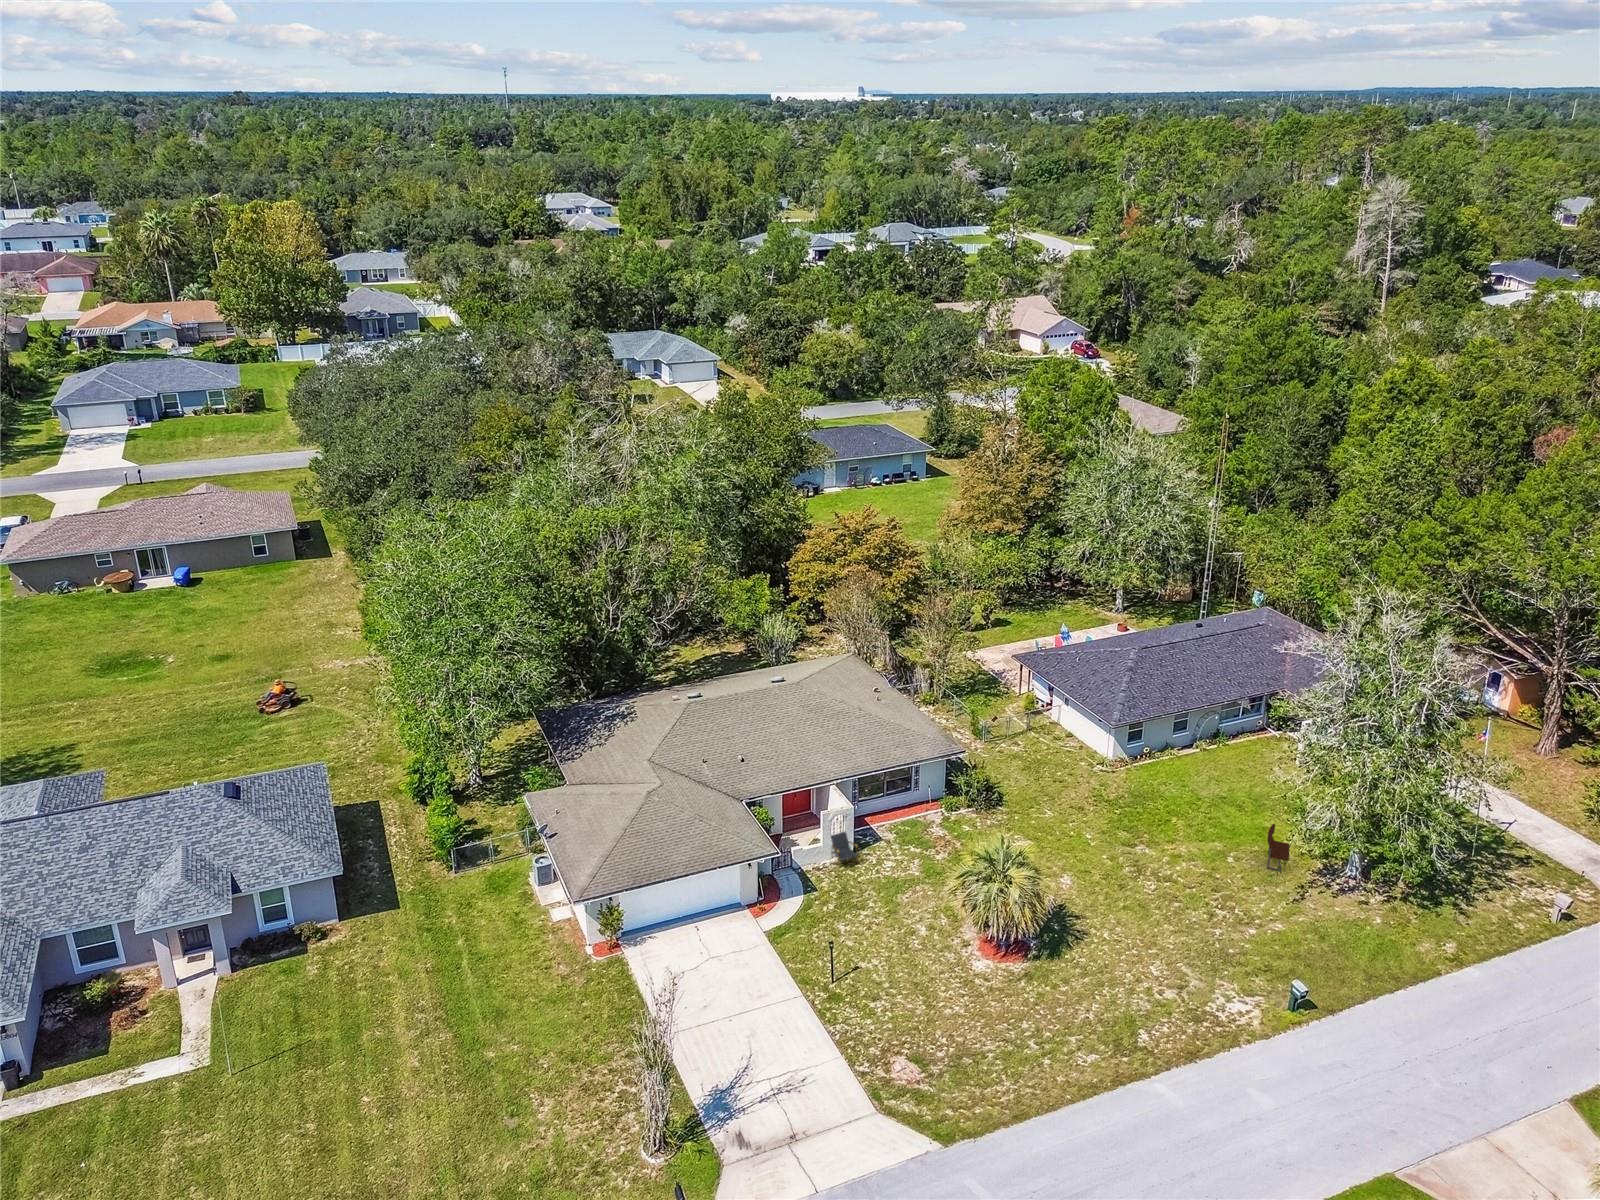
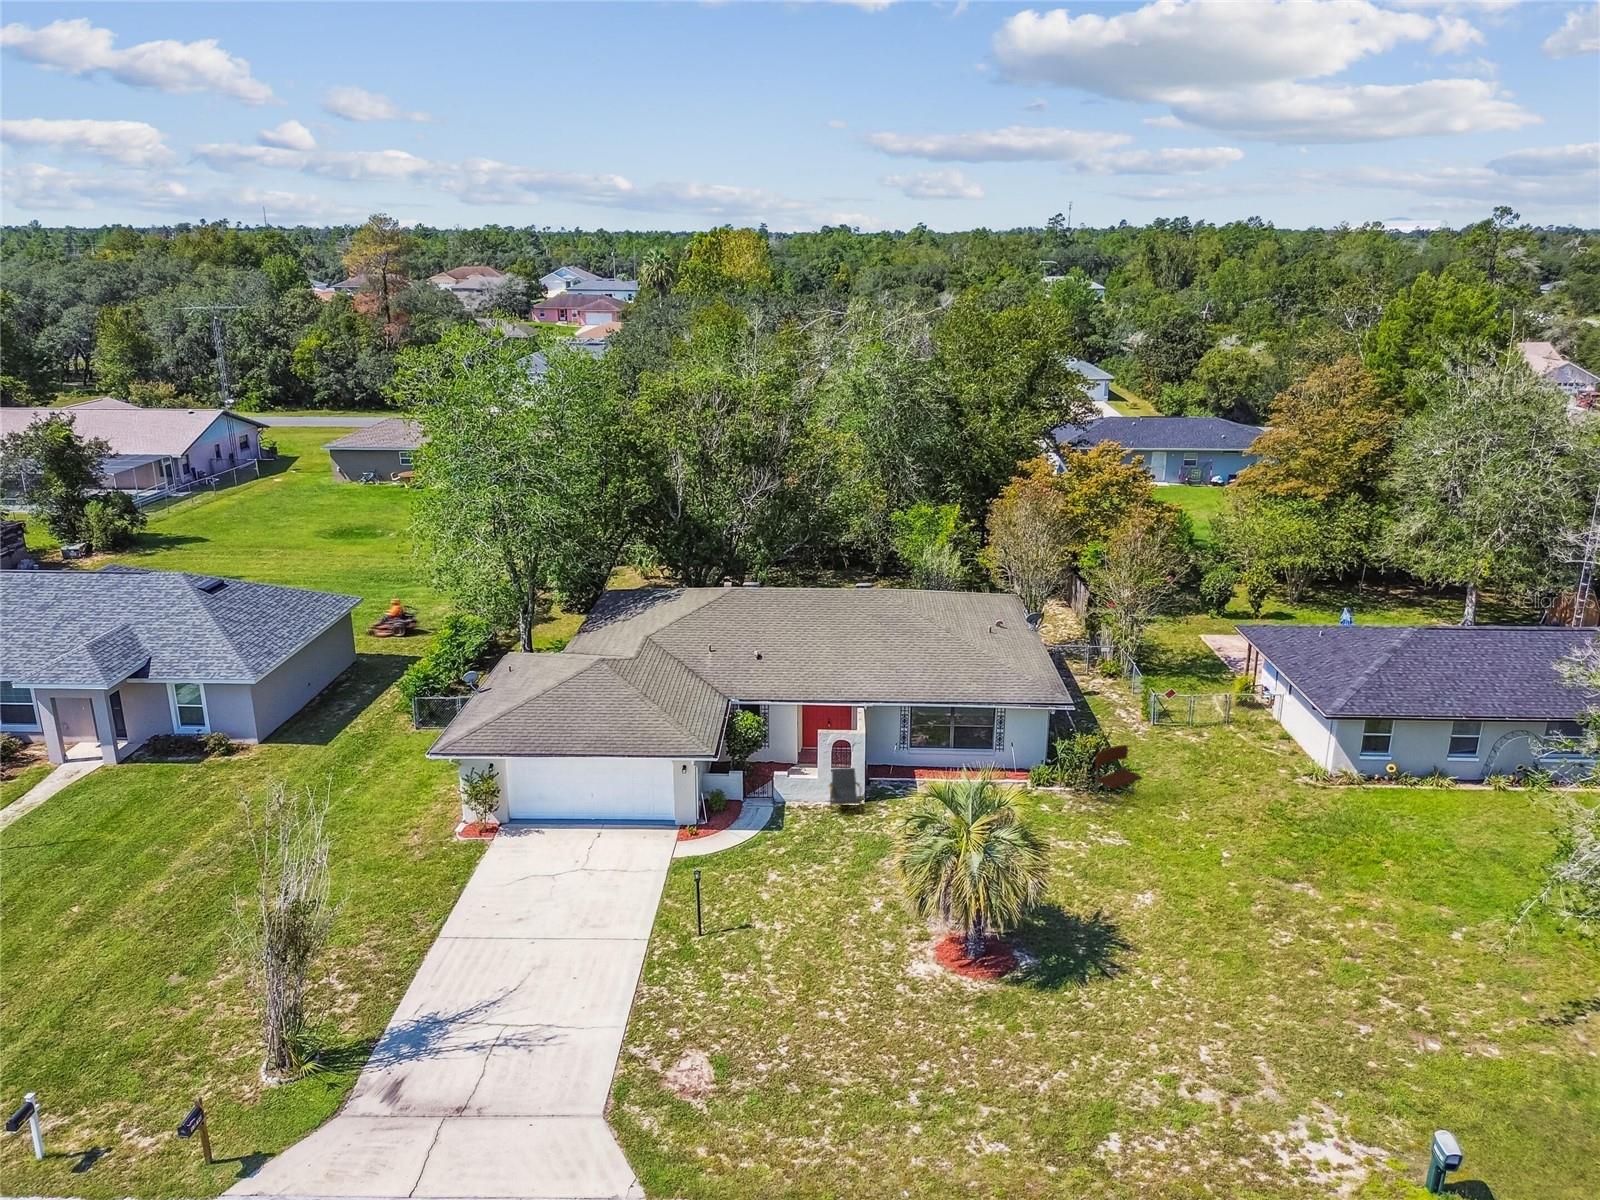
bench: present [1267,824,1289,871] -> present [1094,745,1142,803]
potted tree: present [102,967,121,994] -> none [22,731,43,762]

